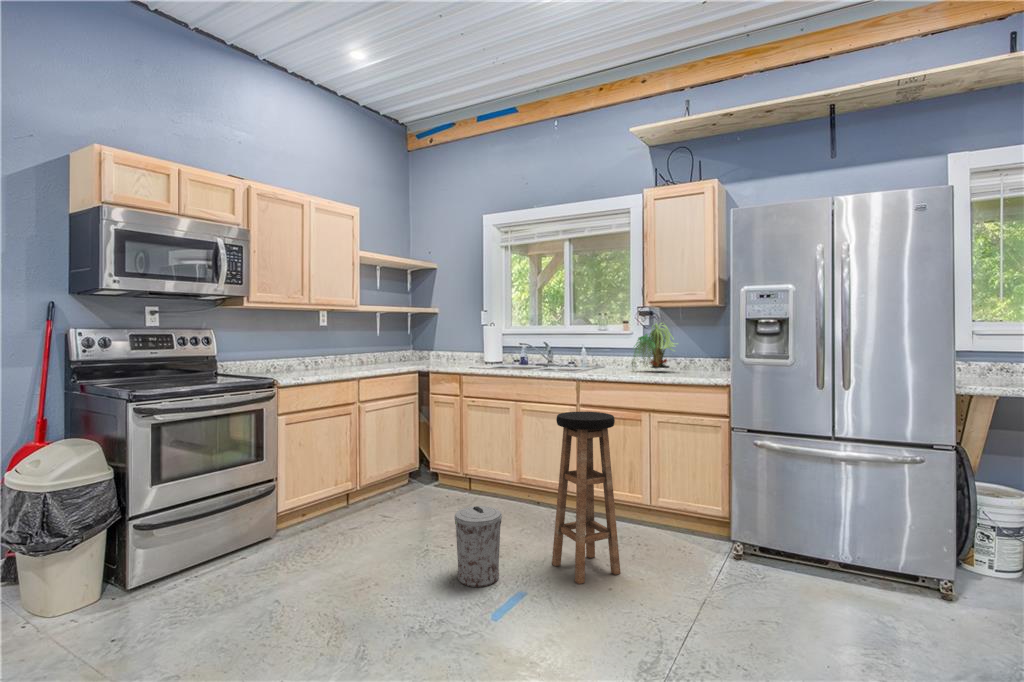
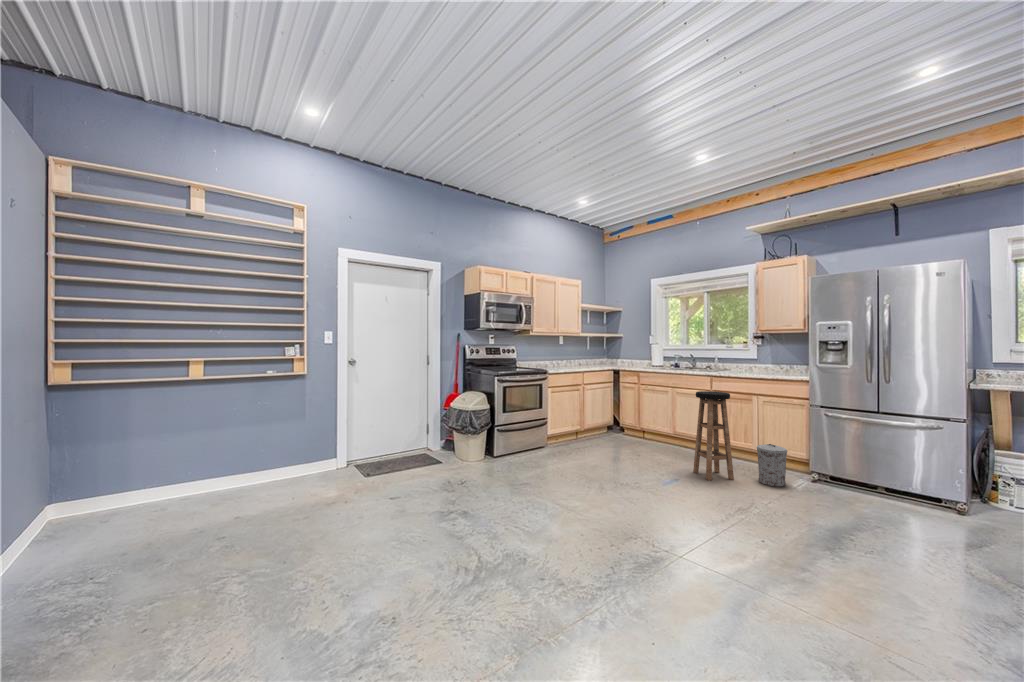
plant: present [632,324,674,369] -> none [748,342,782,373]
trash can: present [454,506,502,587] -> present [757,444,787,487]

